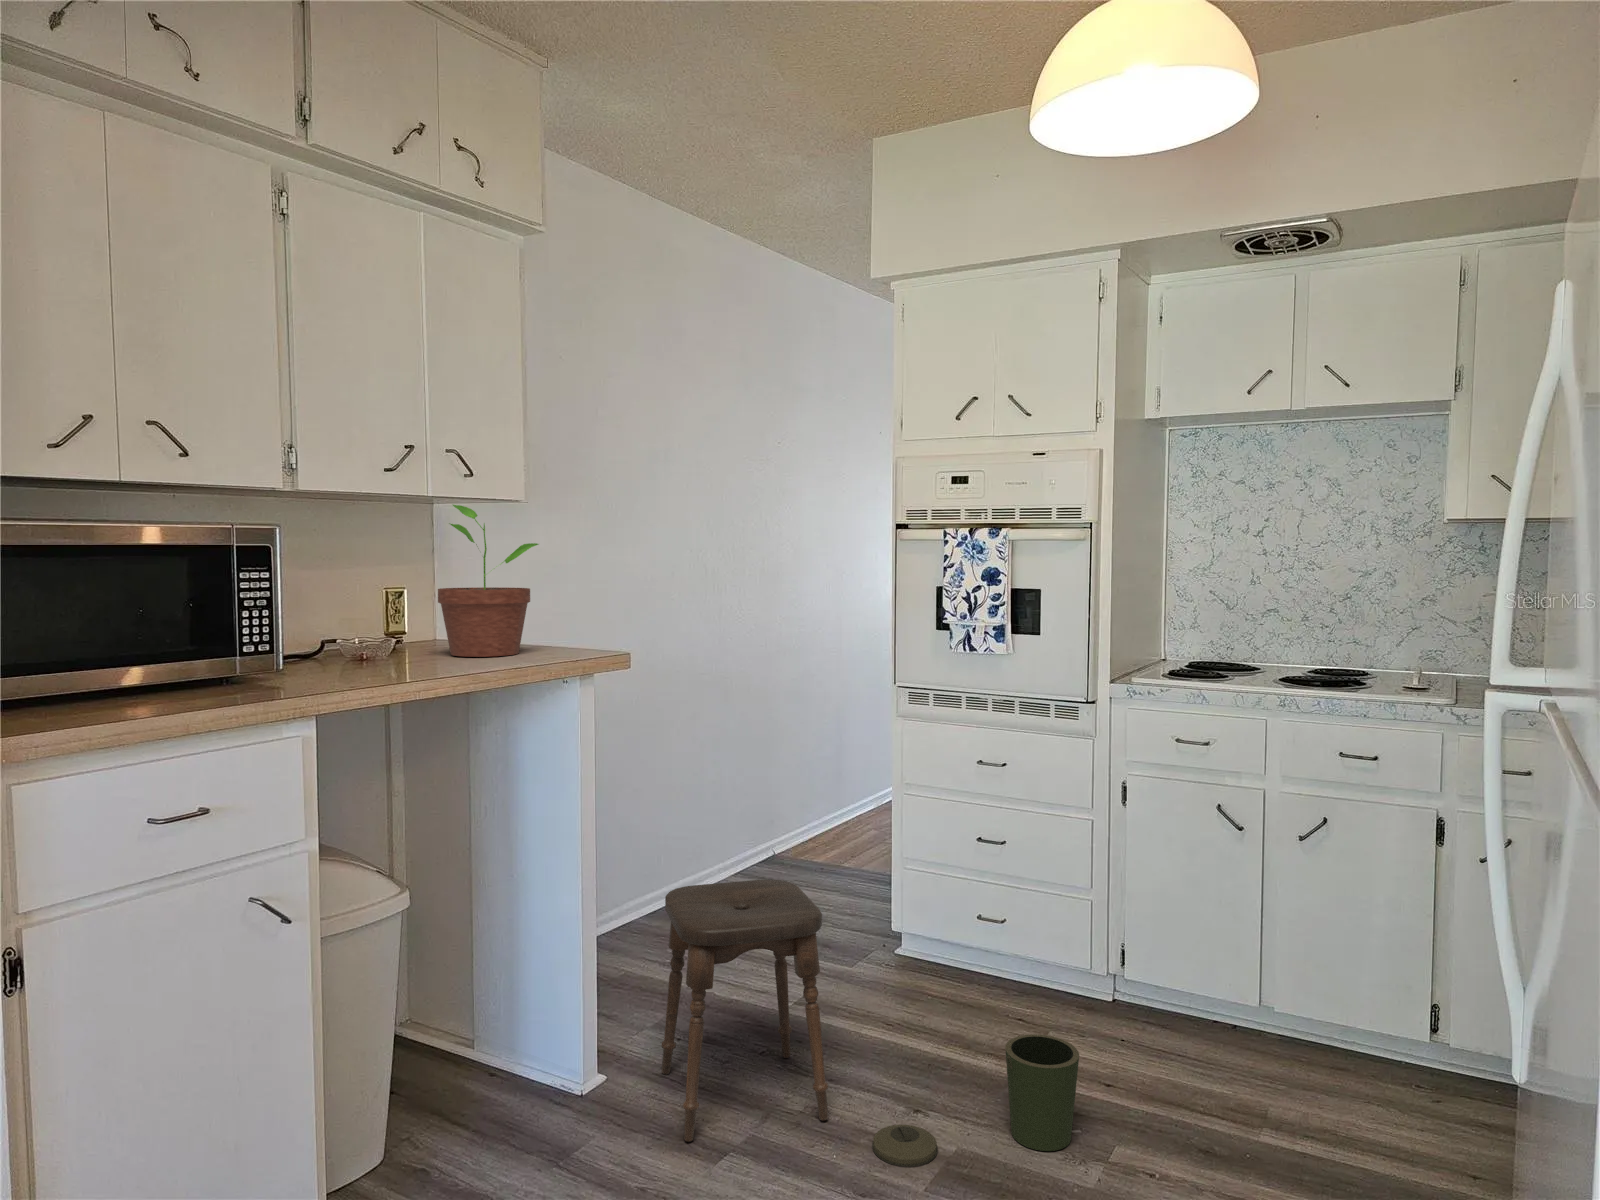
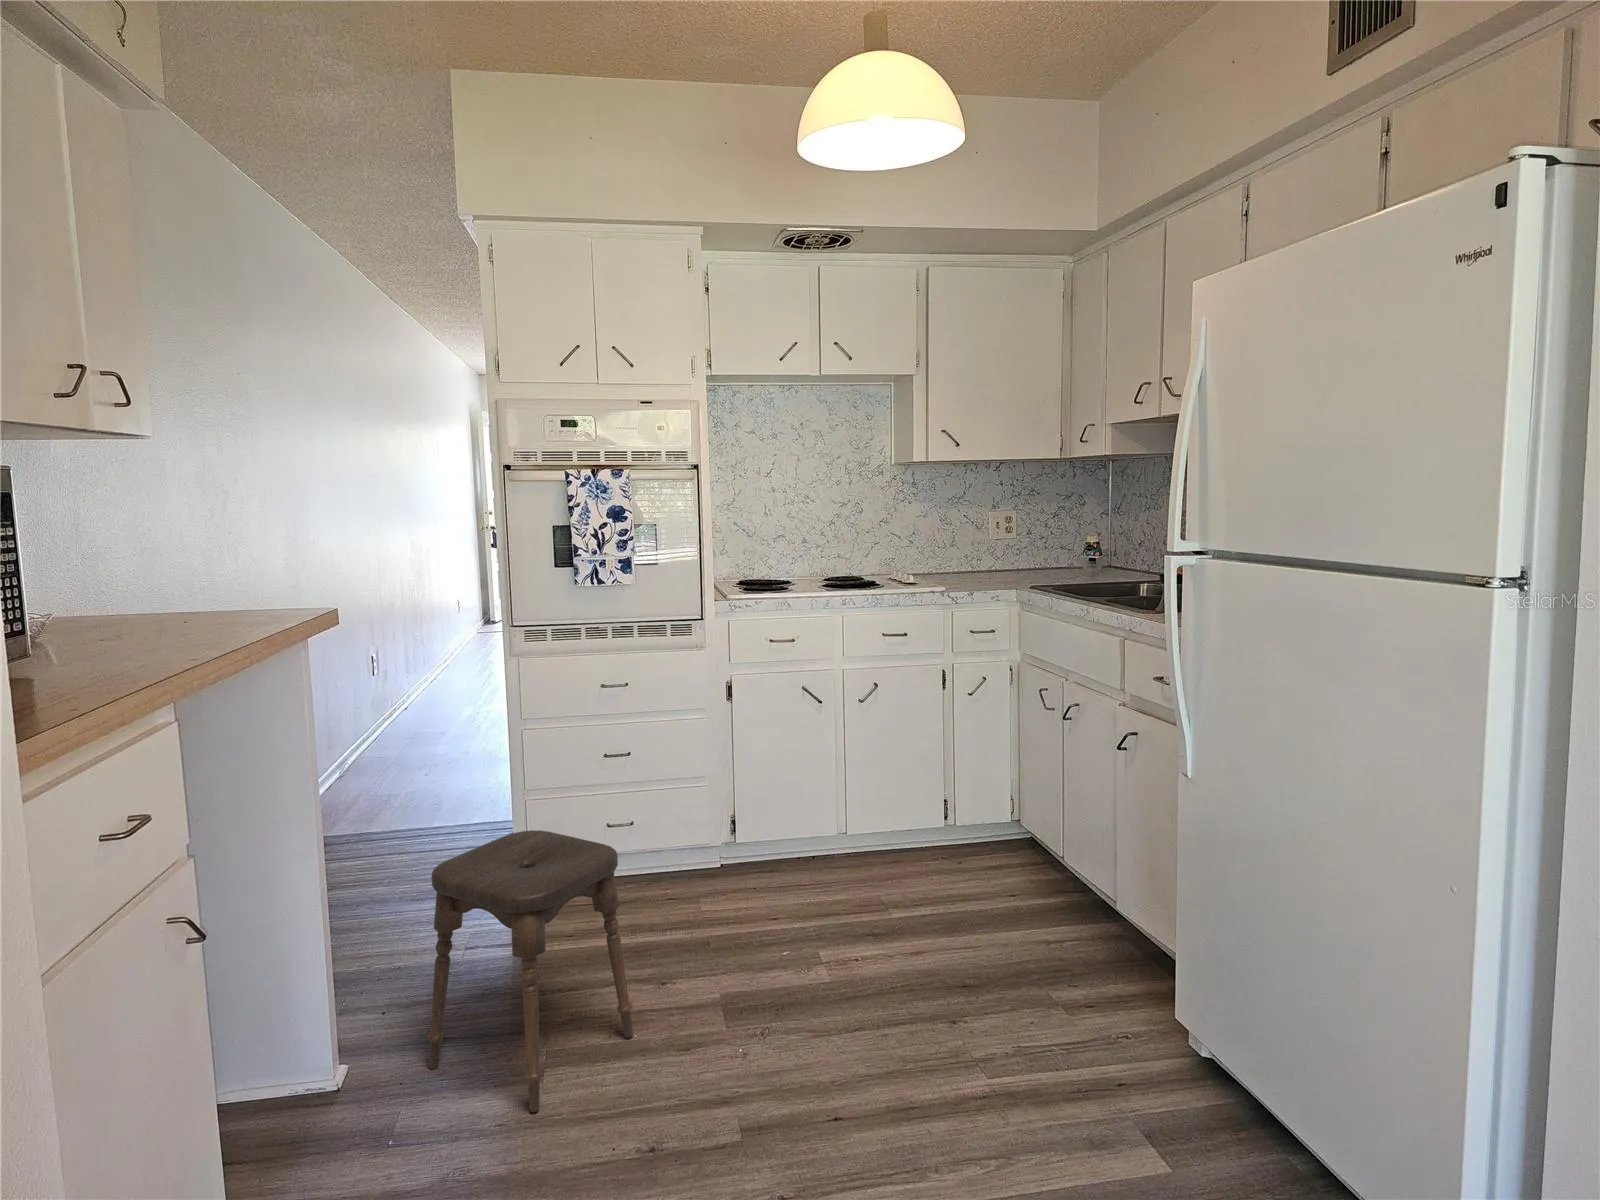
potted plant: present [438,505,538,657] -> none [91,430,253,642]
trash can: present [872,1034,1079,1167] -> none [684,894,818,1044]

